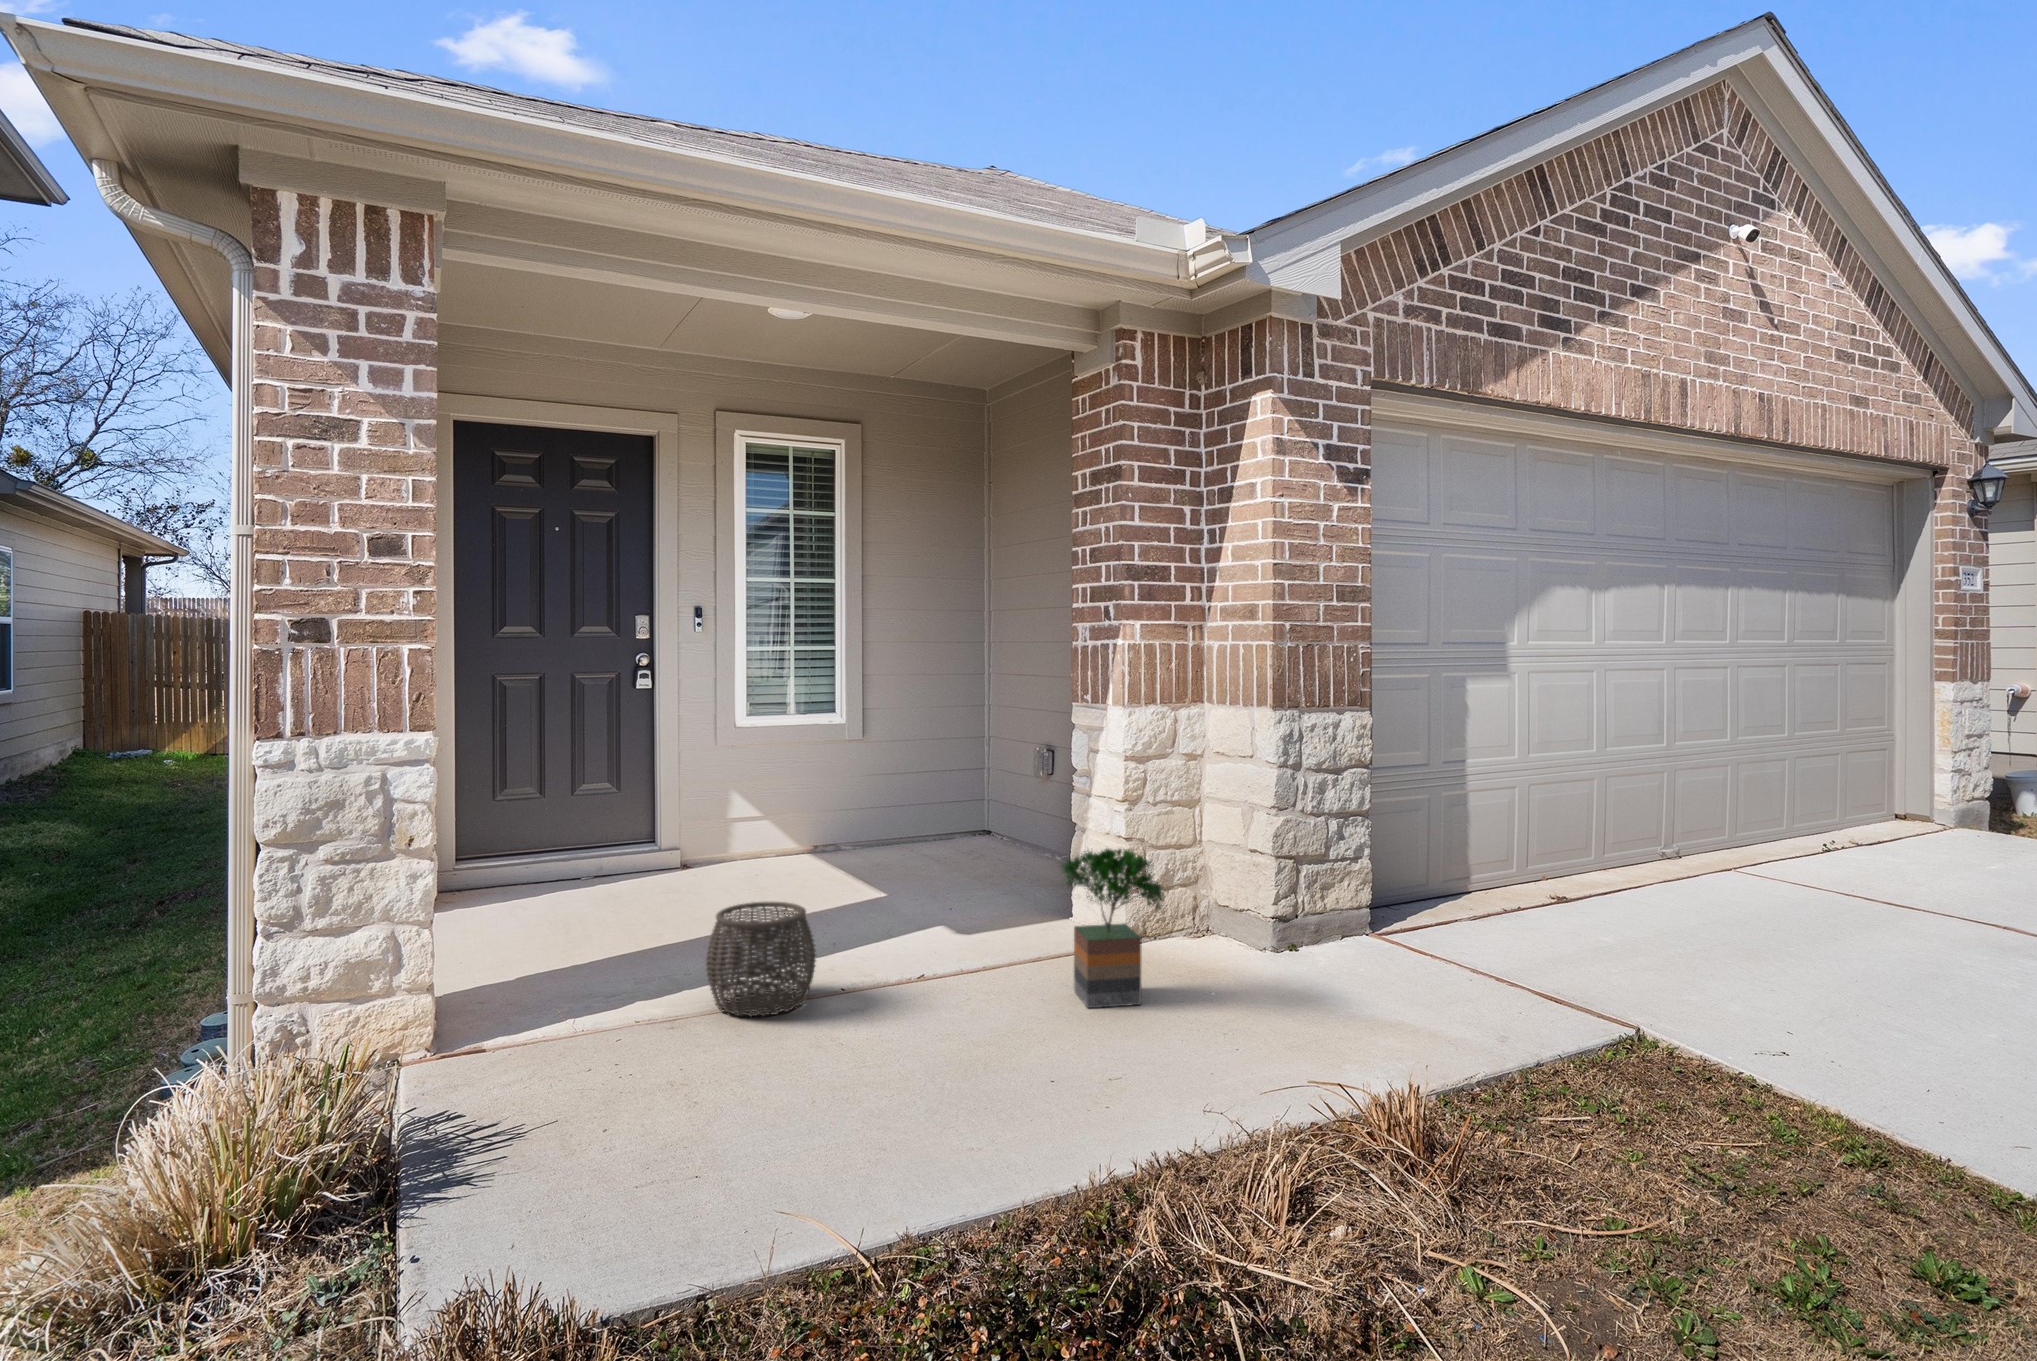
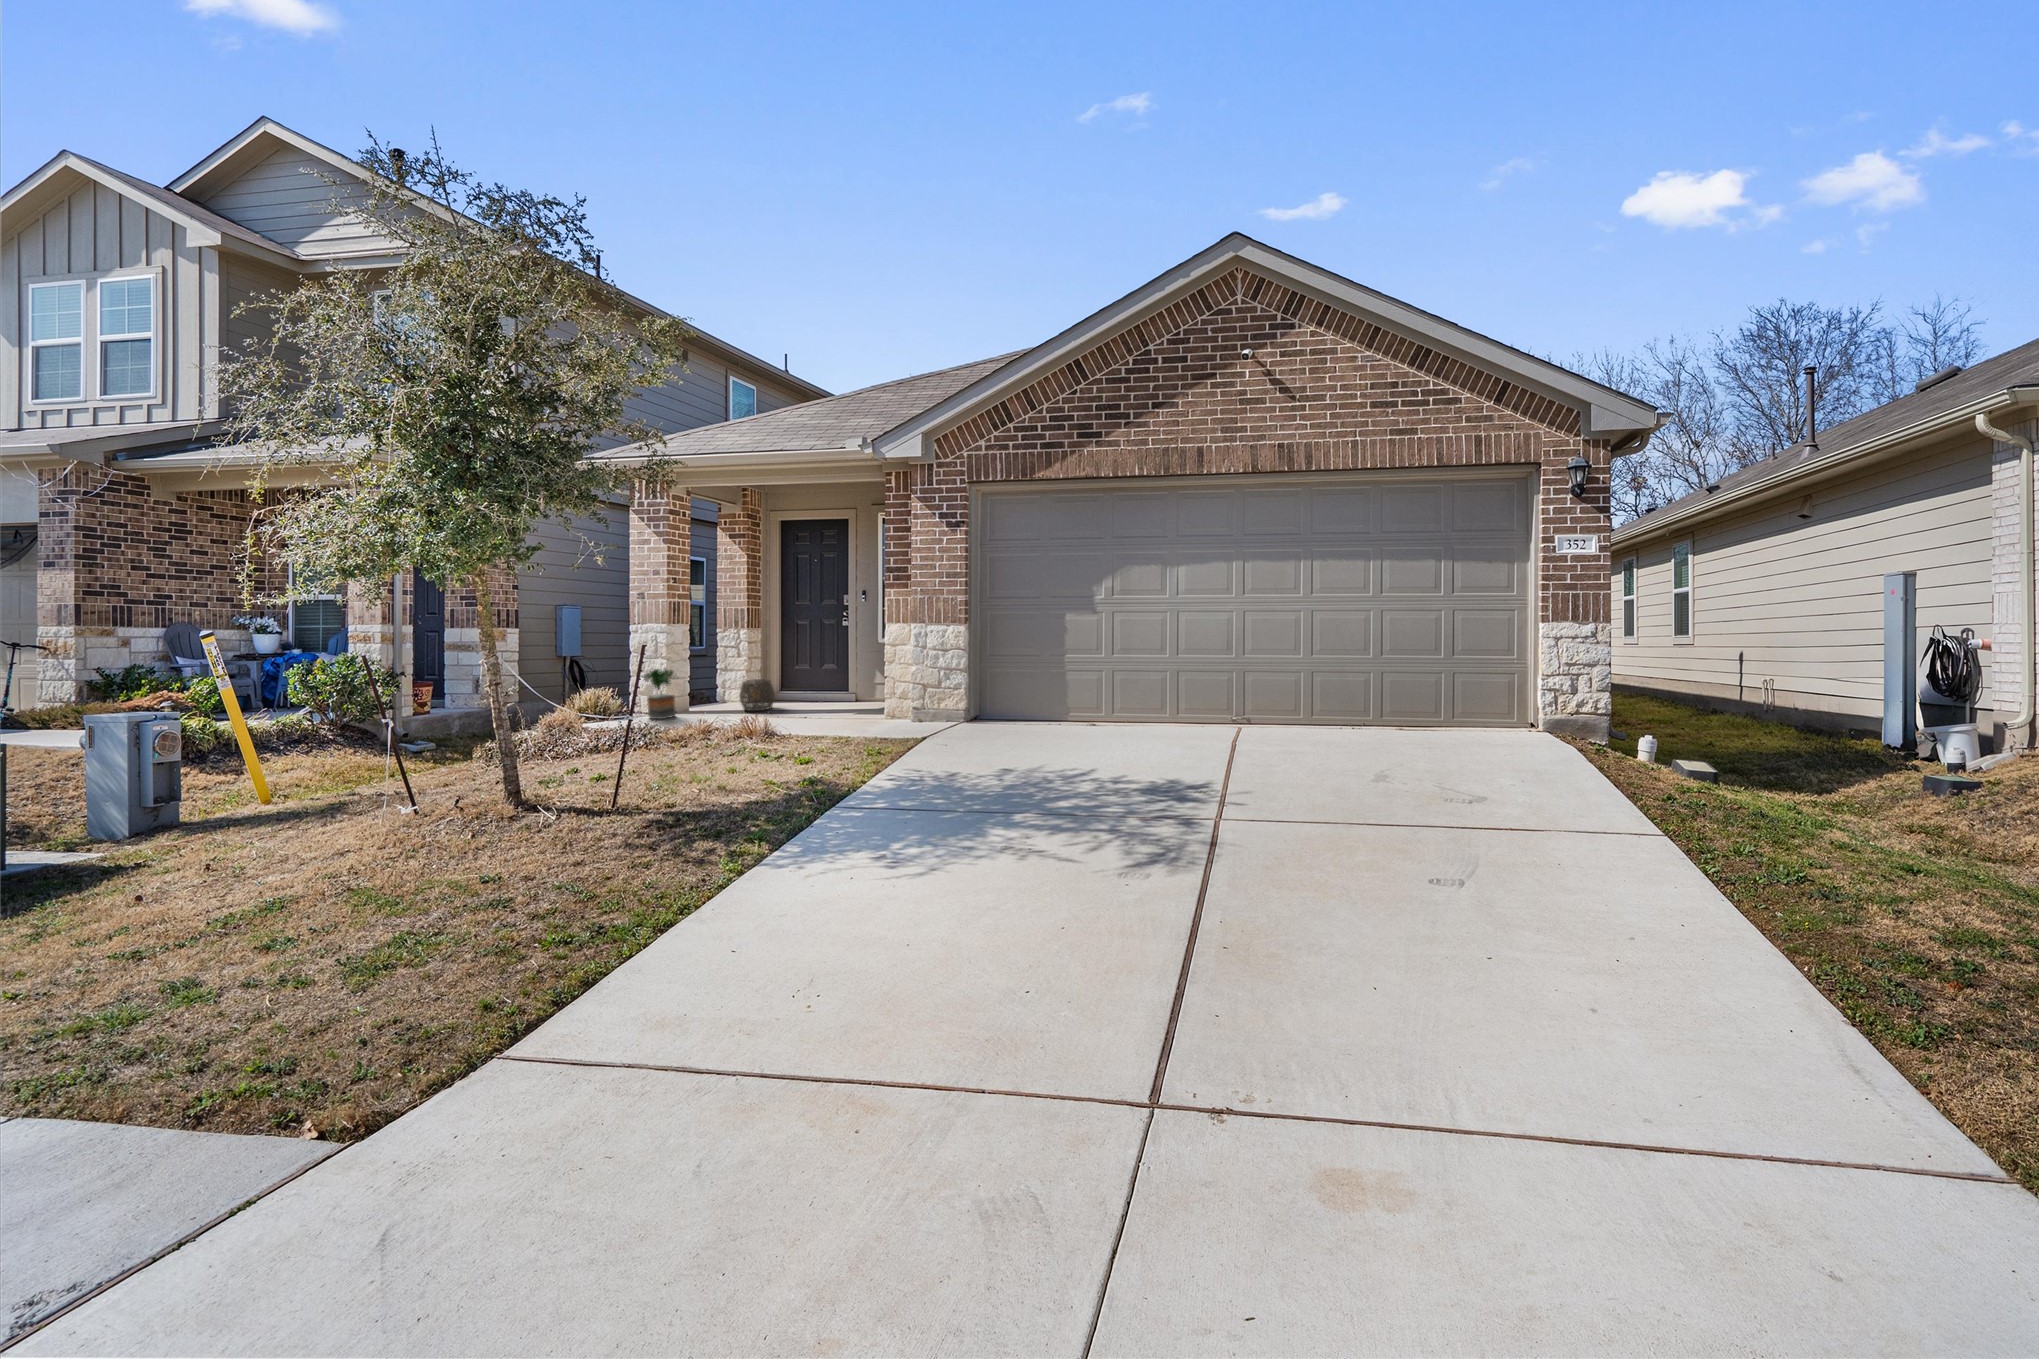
potted tree: present [1060,849,1164,1008] -> present [644,669,678,719]

